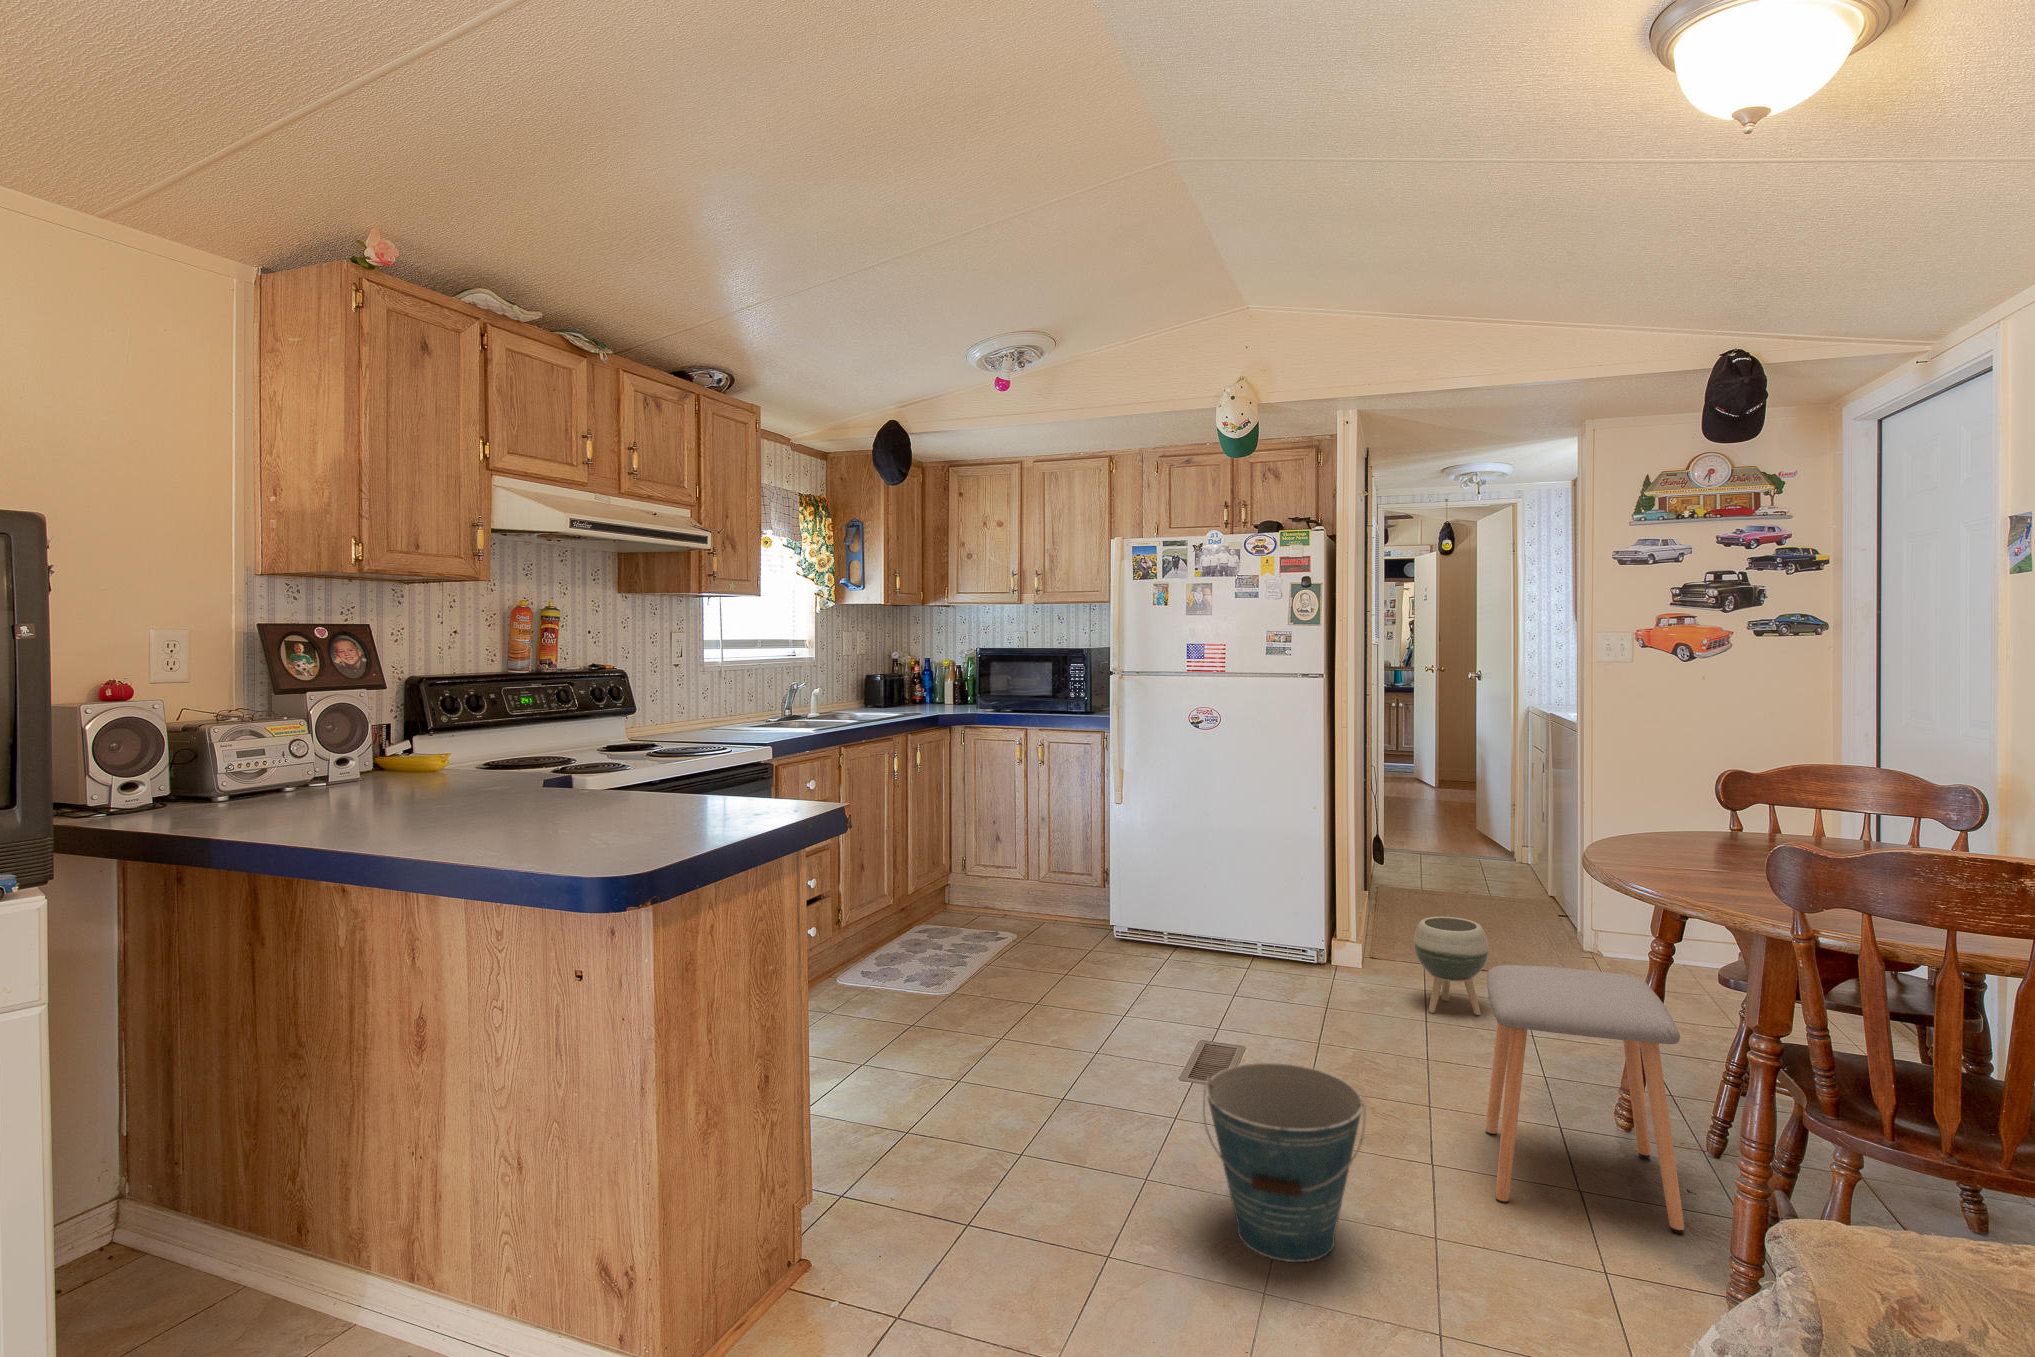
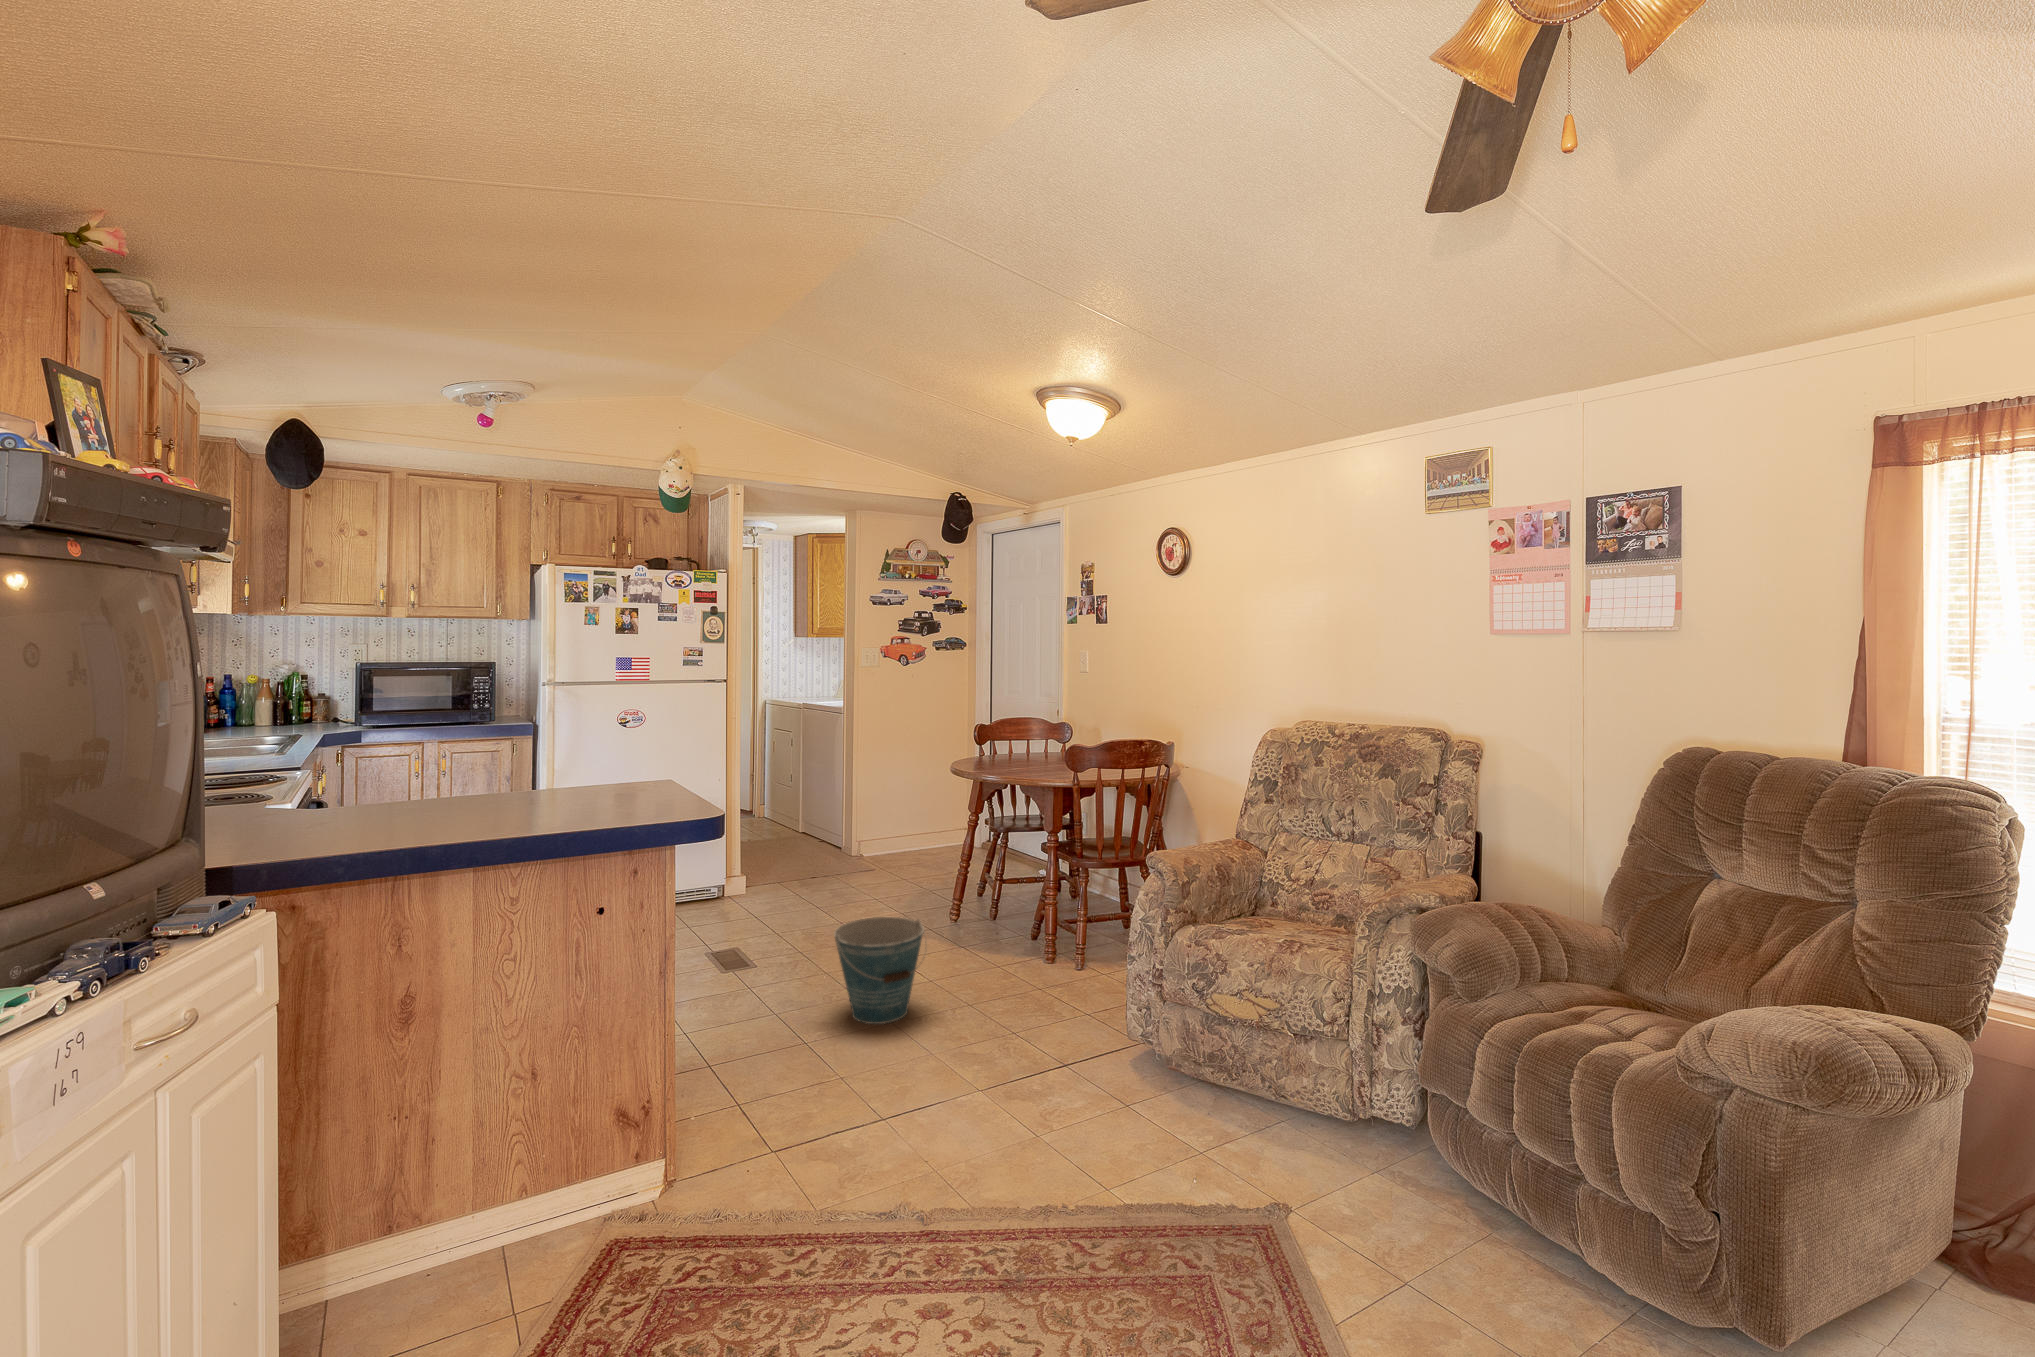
planter: present [1414,917,1489,1015] -> none [804,836,849,900]
stool: present [1486,965,1684,1233] -> none [910,836,1020,967]

